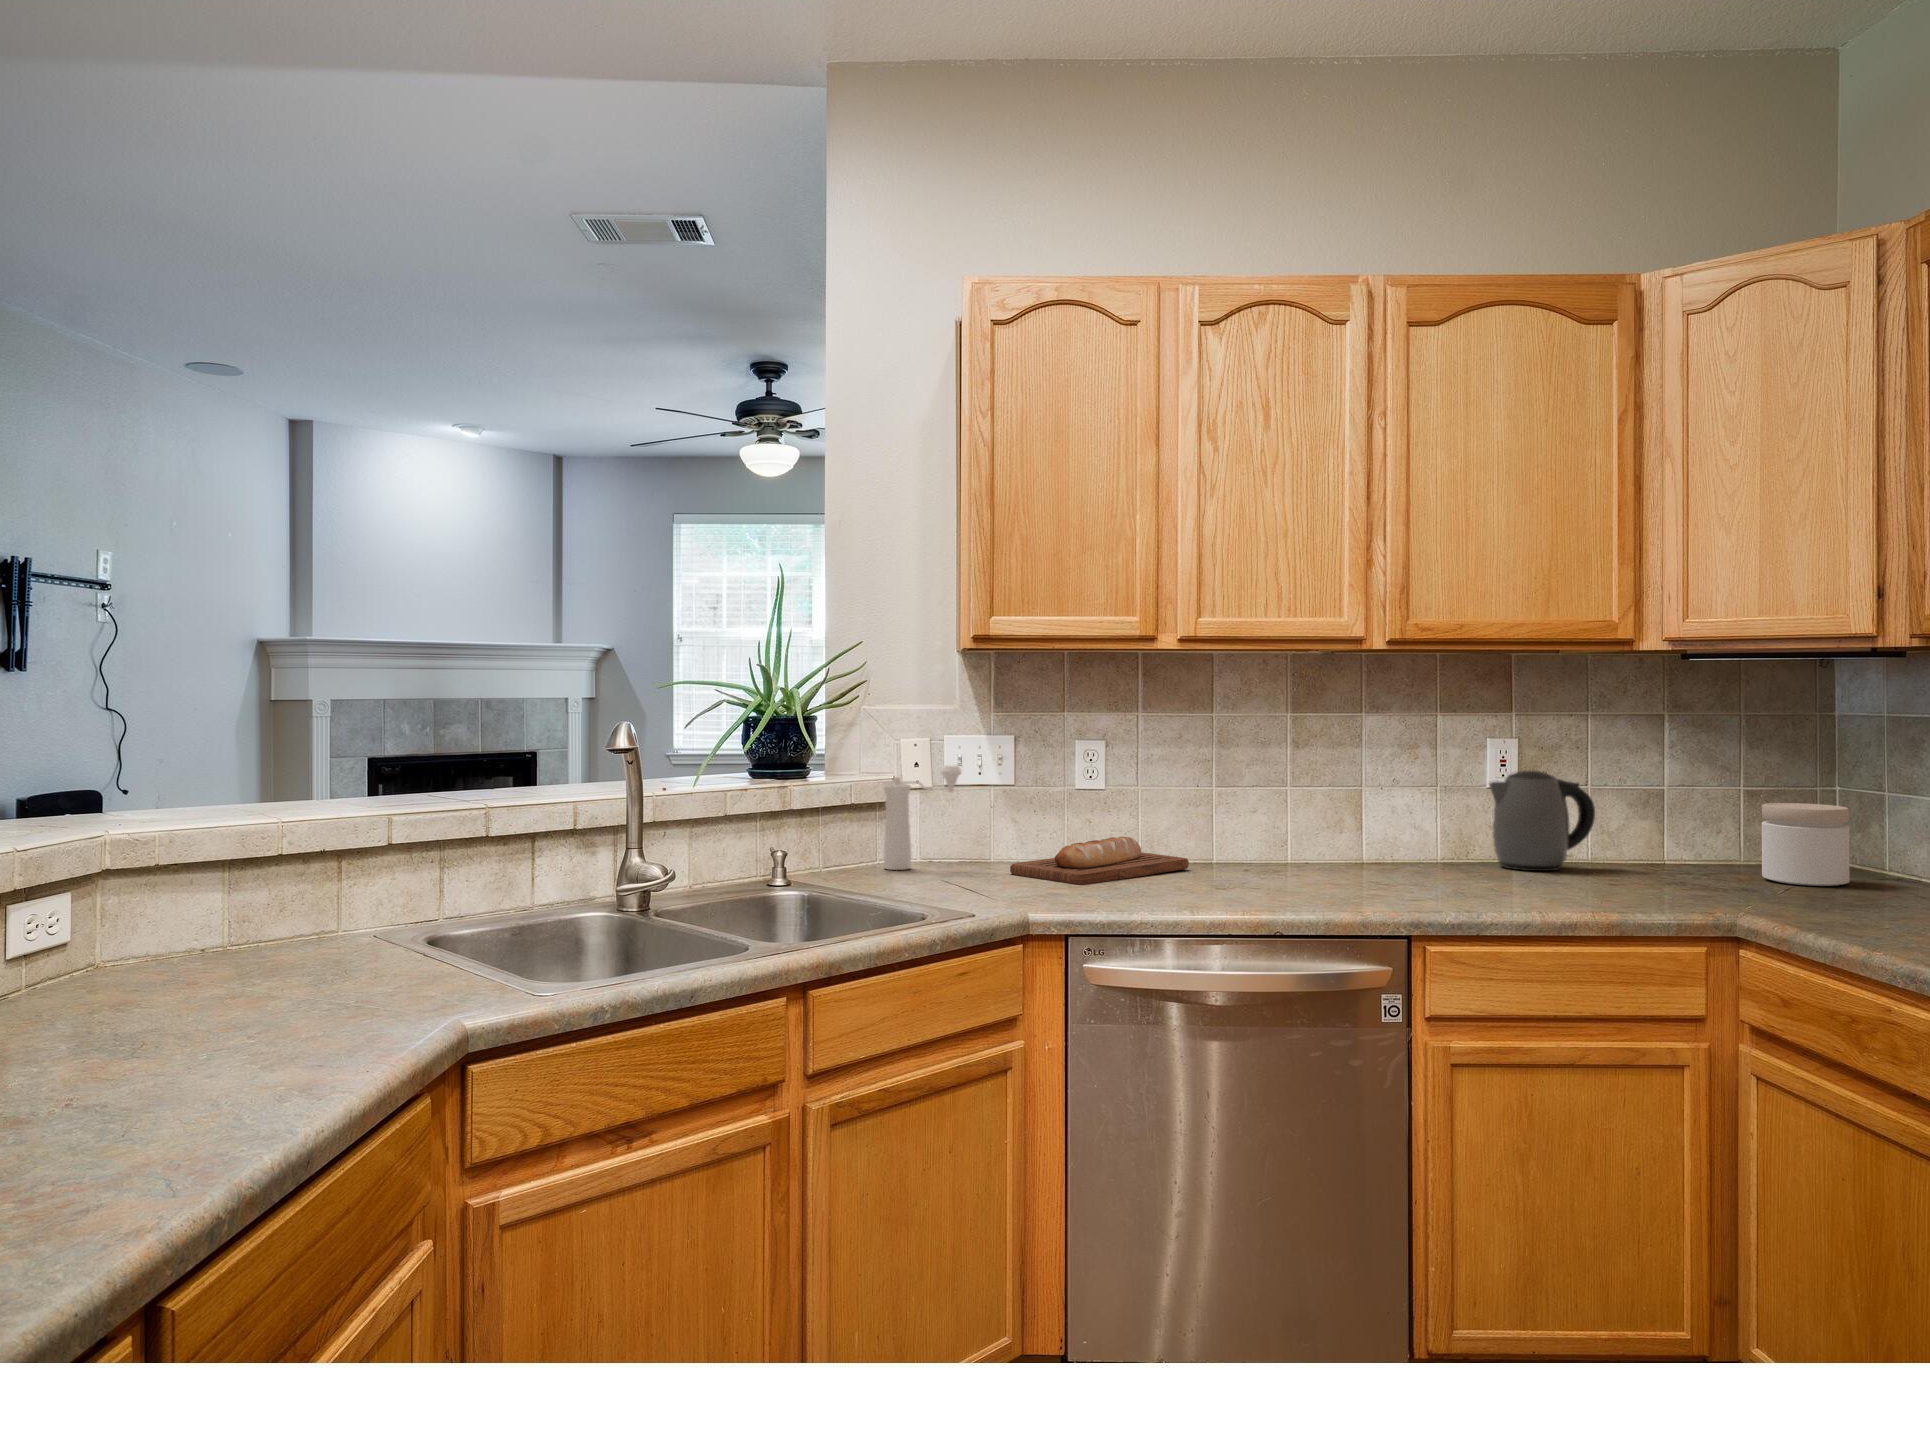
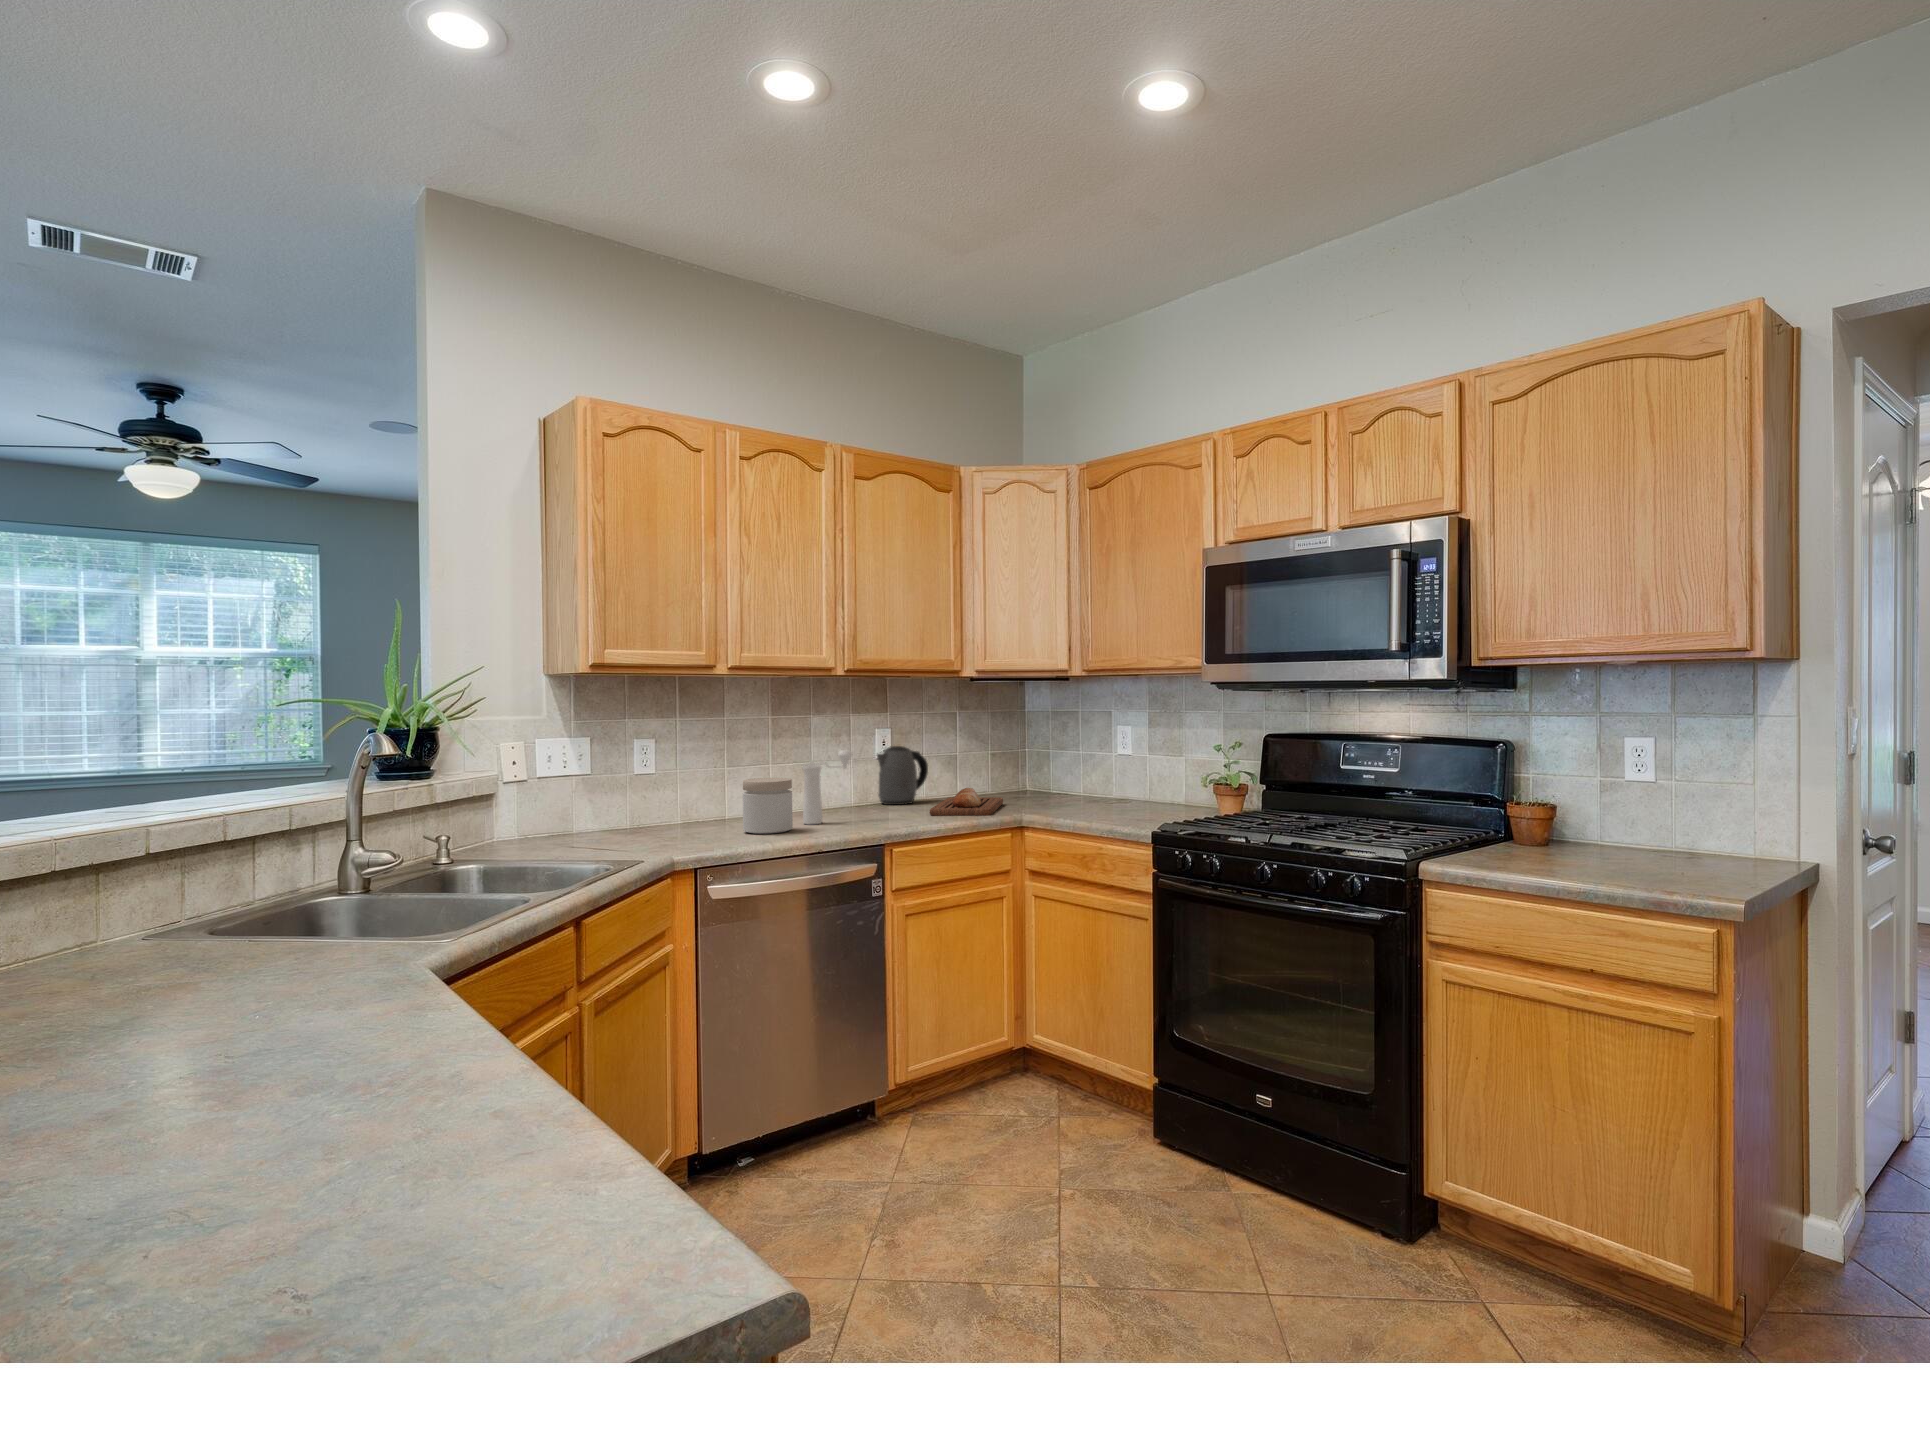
pepper mill: present [882,765,961,870] -> present [803,750,852,824]
jar: present [1762,803,1850,886] -> present [743,778,793,834]
bread loaf: present [1010,837,1189,885] -> present [930,788,1003,816]

